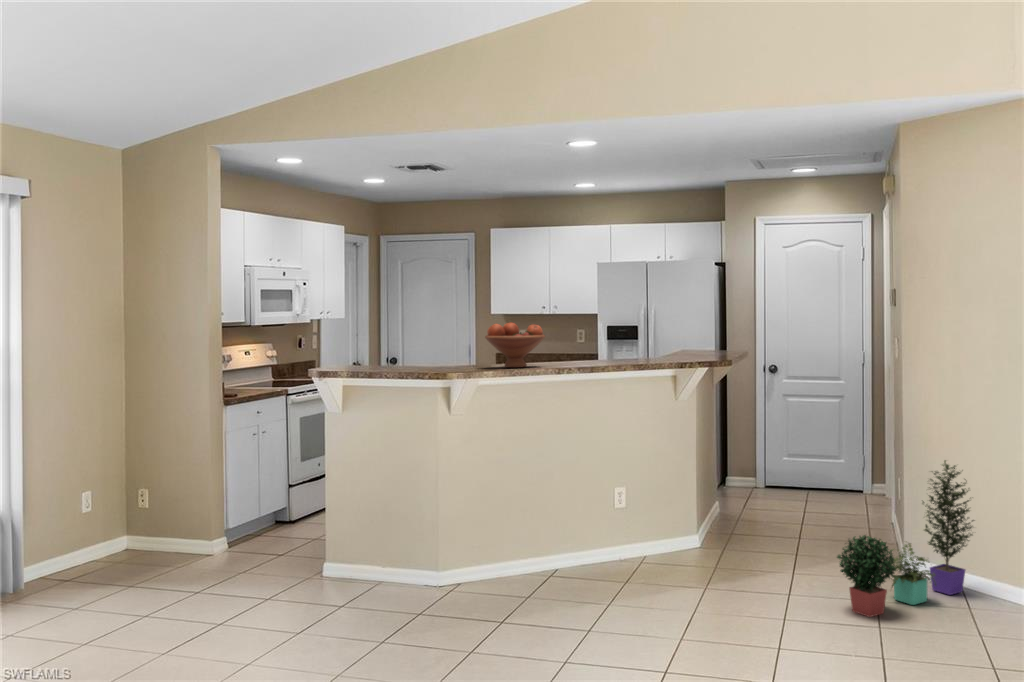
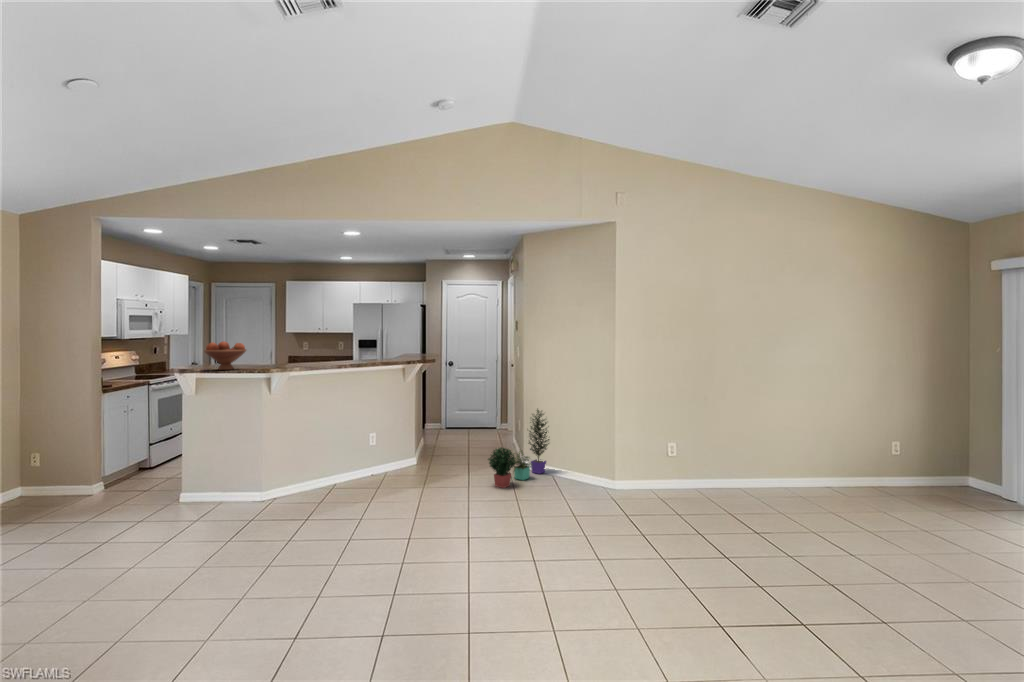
fruit bowl: present [485,322,545,368] -> present [204,342,246,370]

